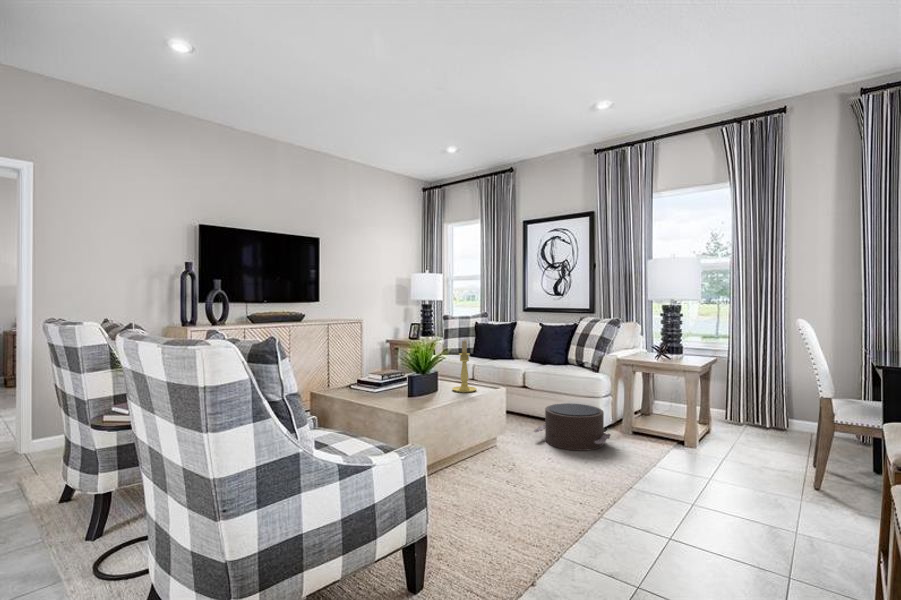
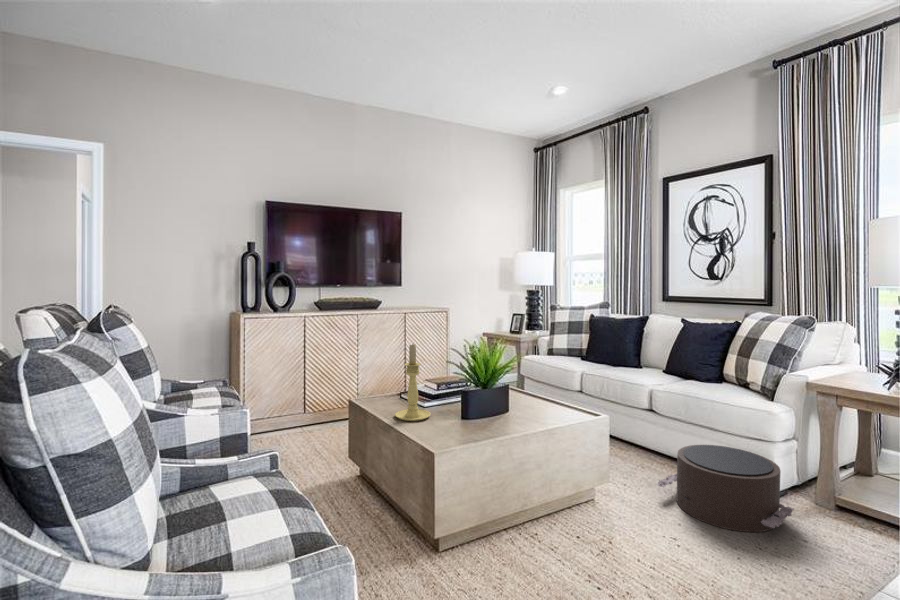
candle holder: present [452,340,477,392] -> present [395,344,431,421]

